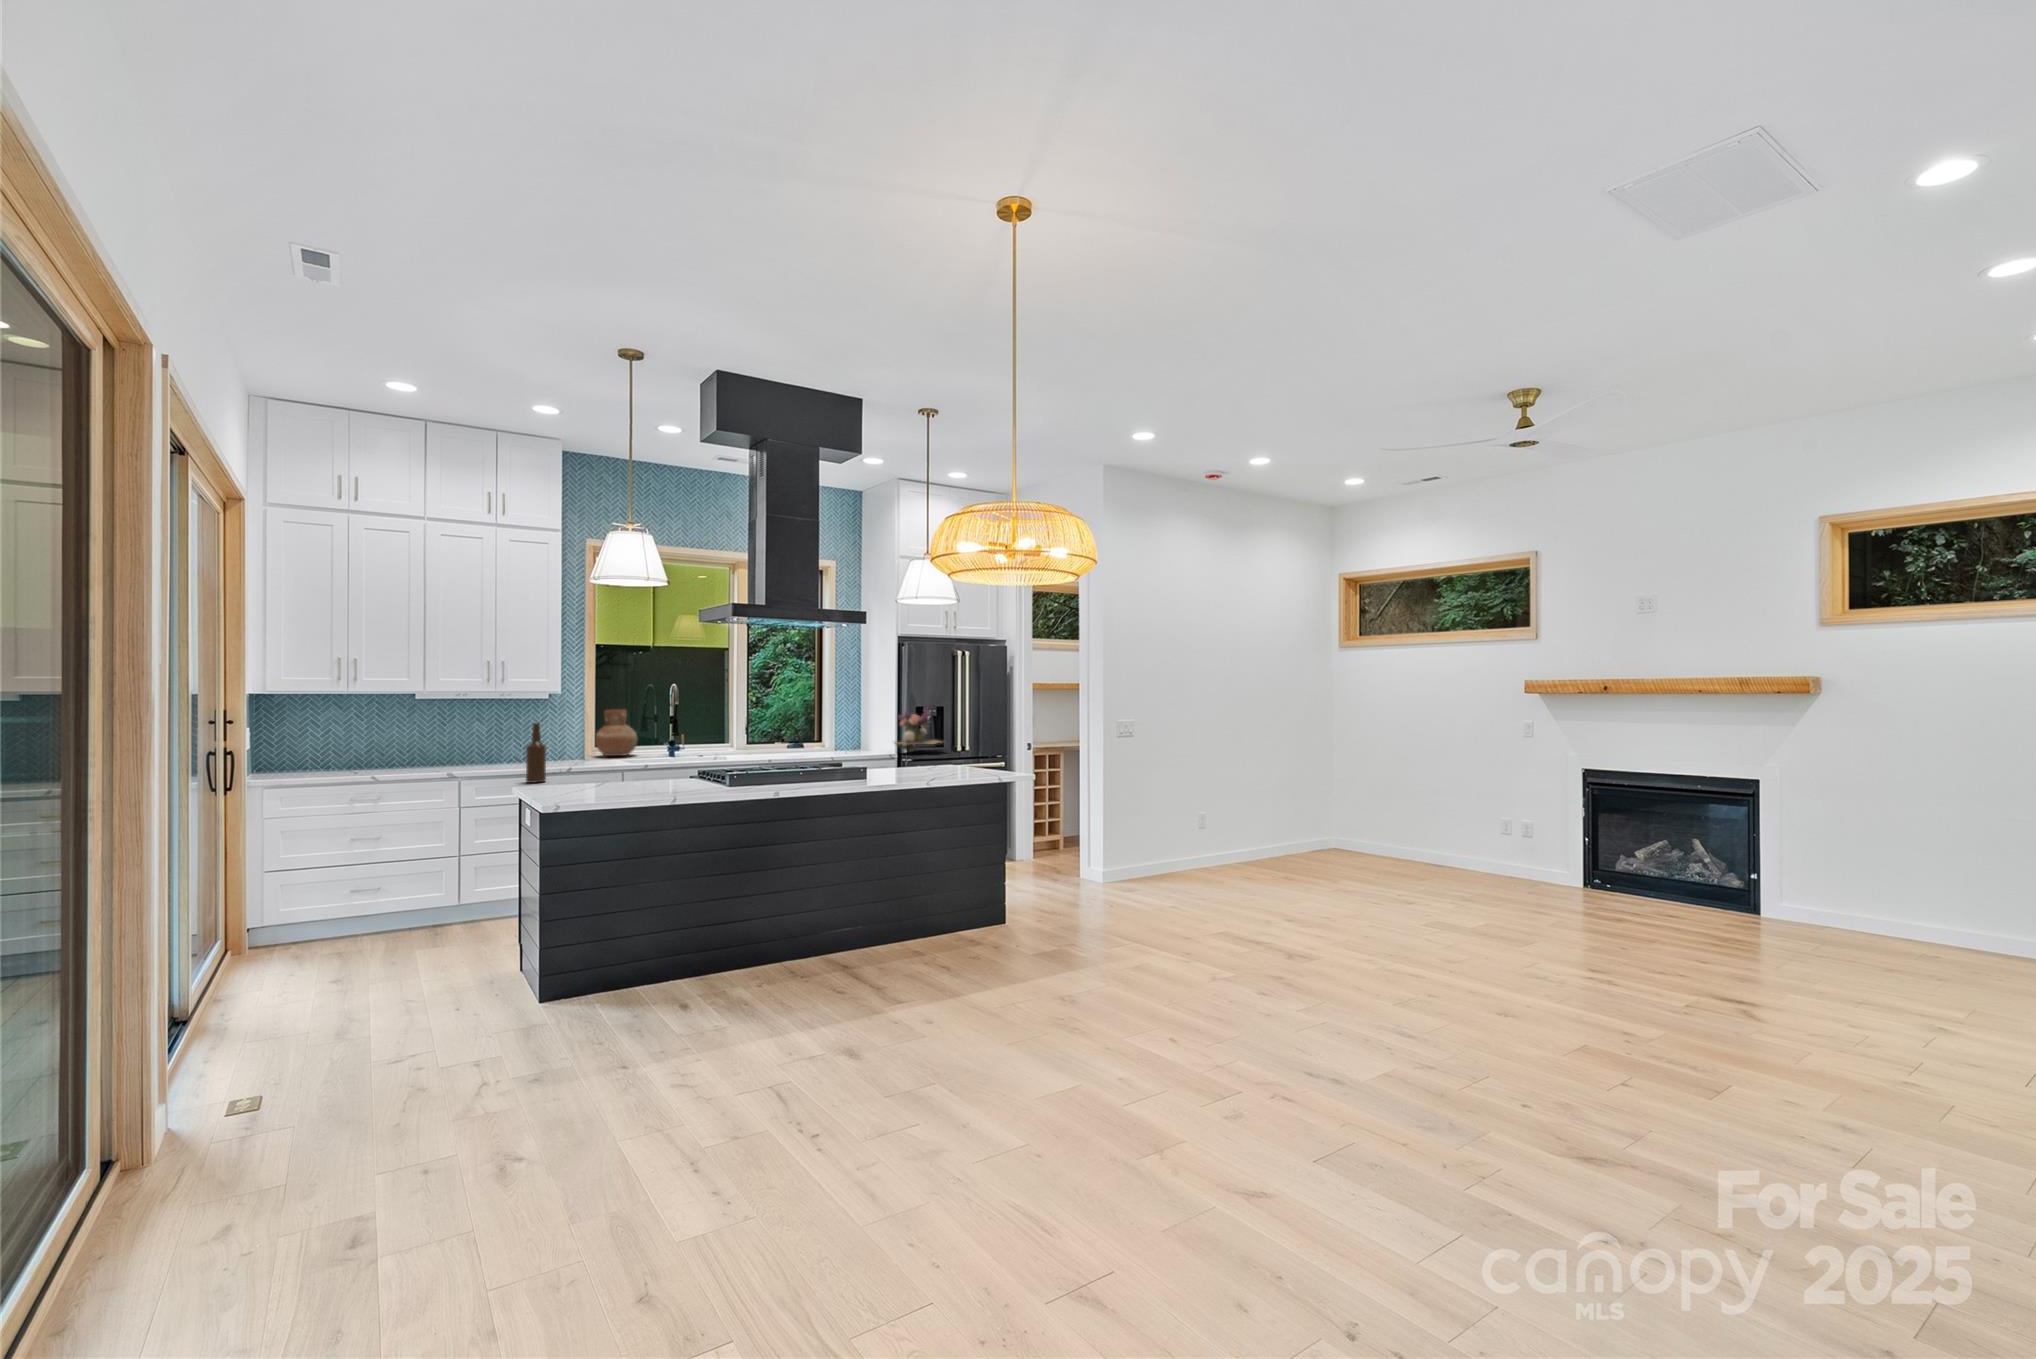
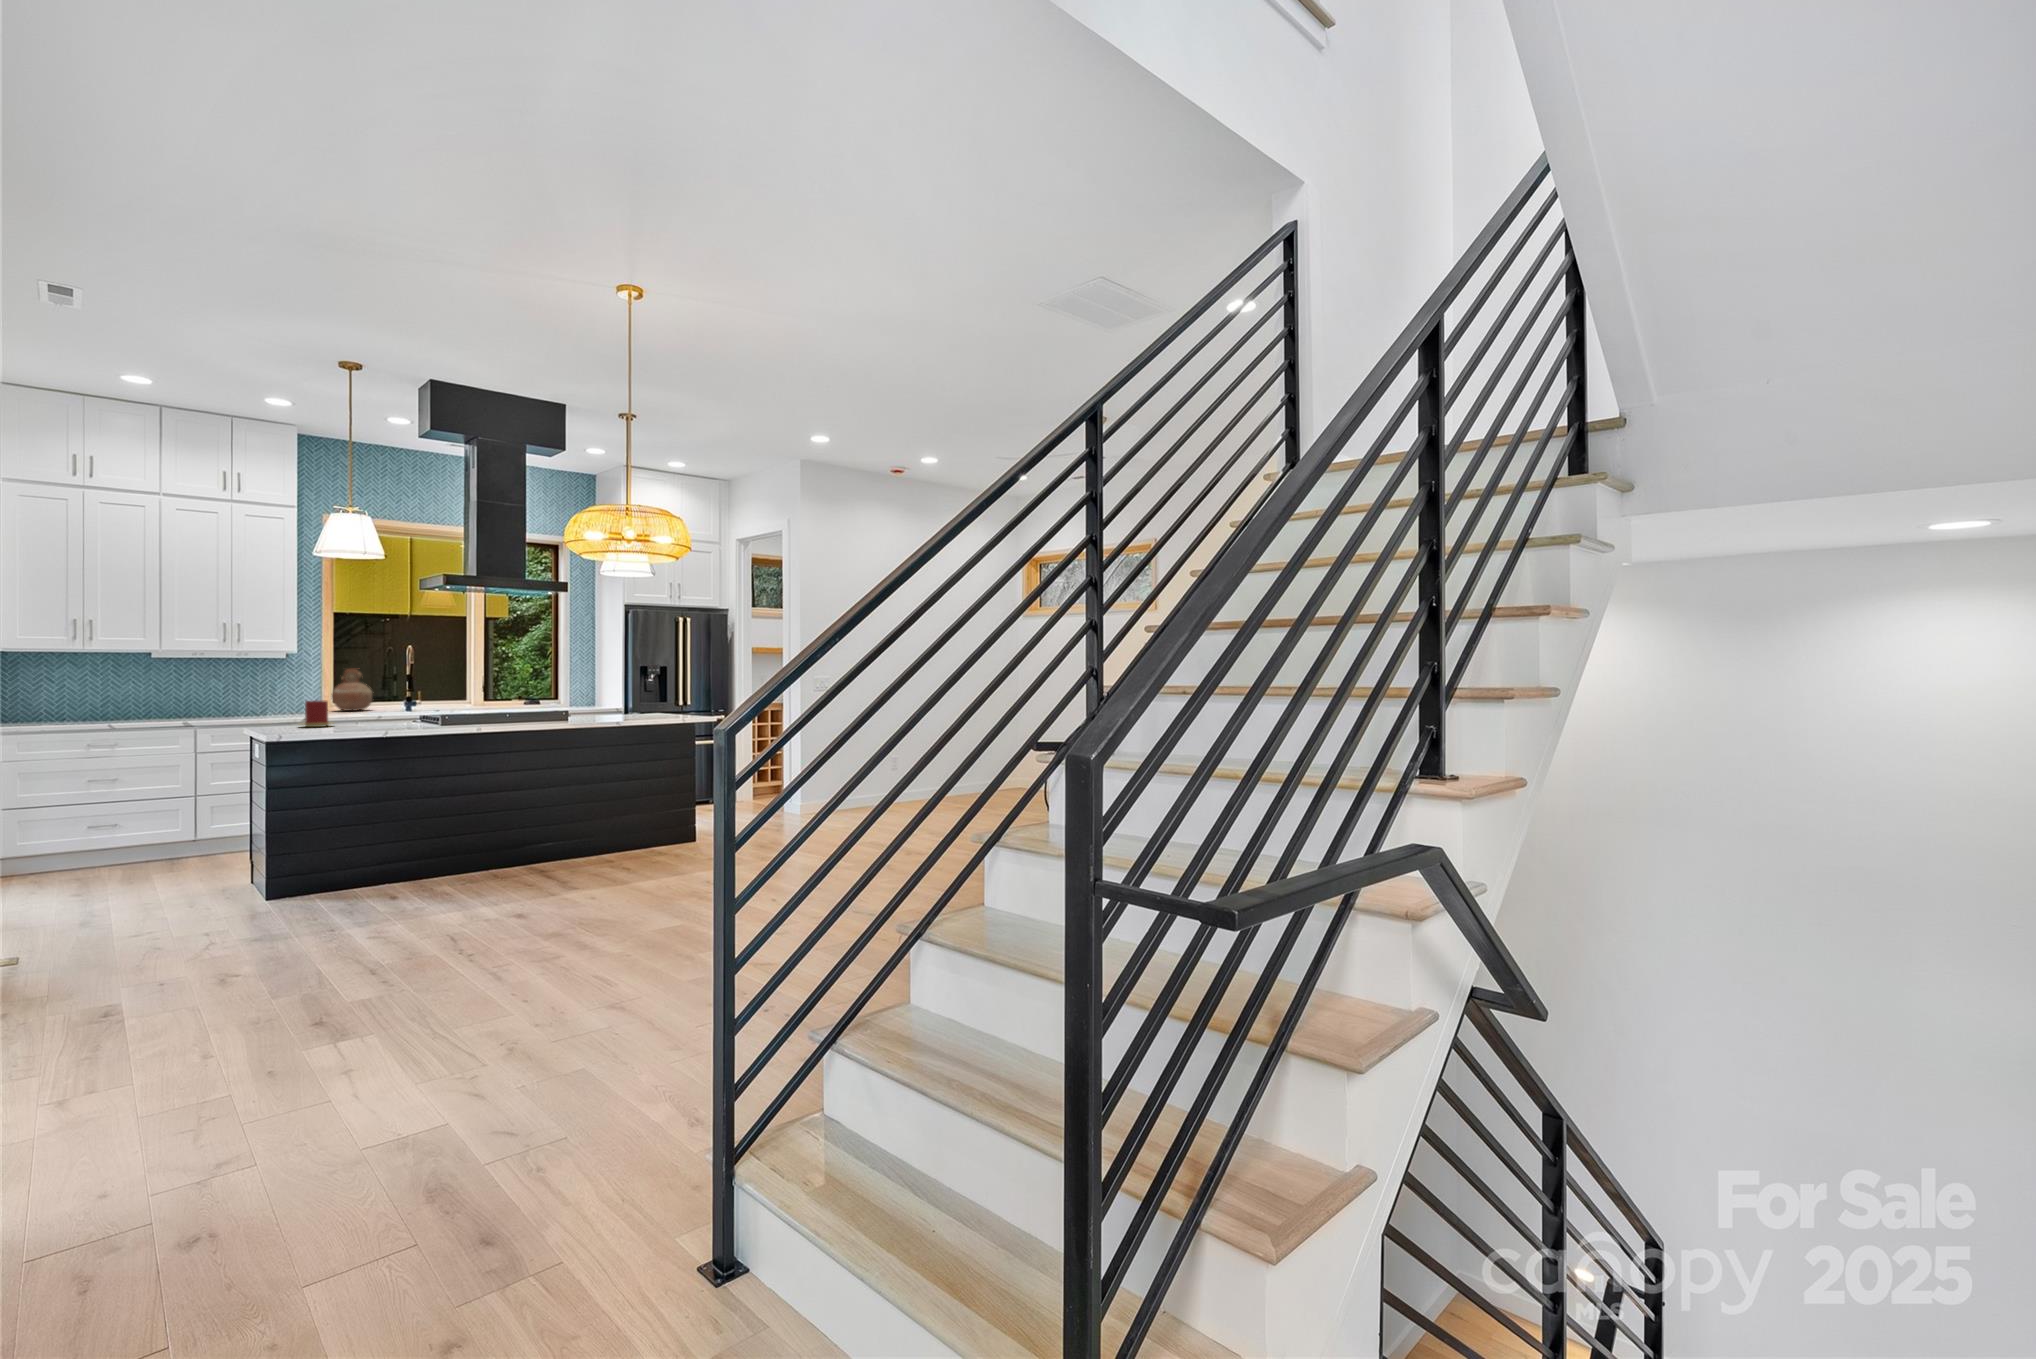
flower arrangement: present [895,709,940,751] -> none [619,667,667,706]
bottle: present [526,723,546,783] -> none [267,675,287,726]
candle: none [557,754,597,786] -> present [304,700,330,727]

